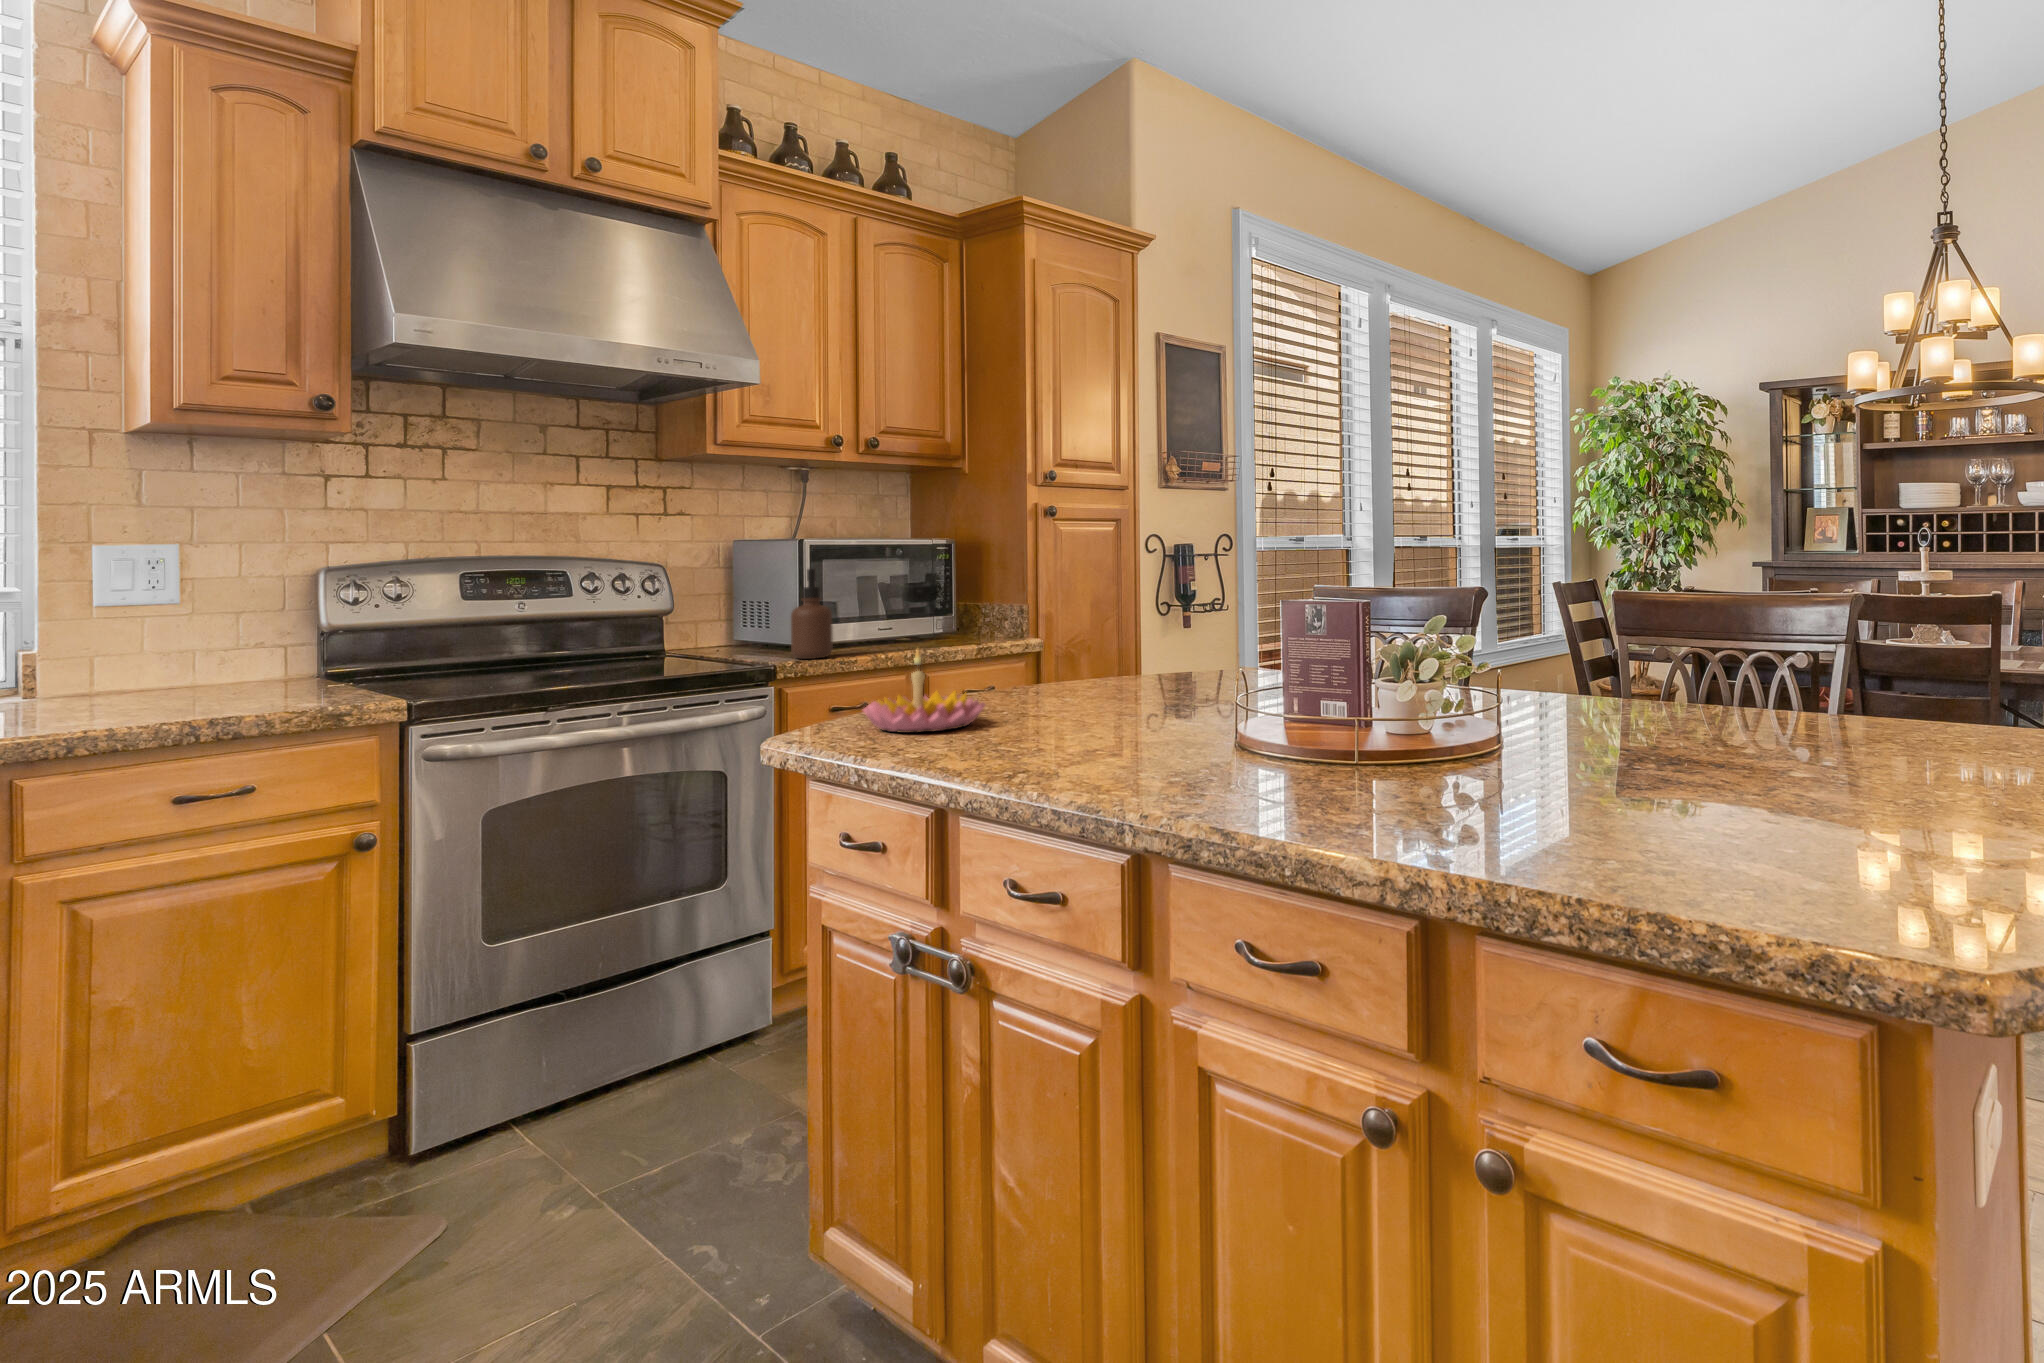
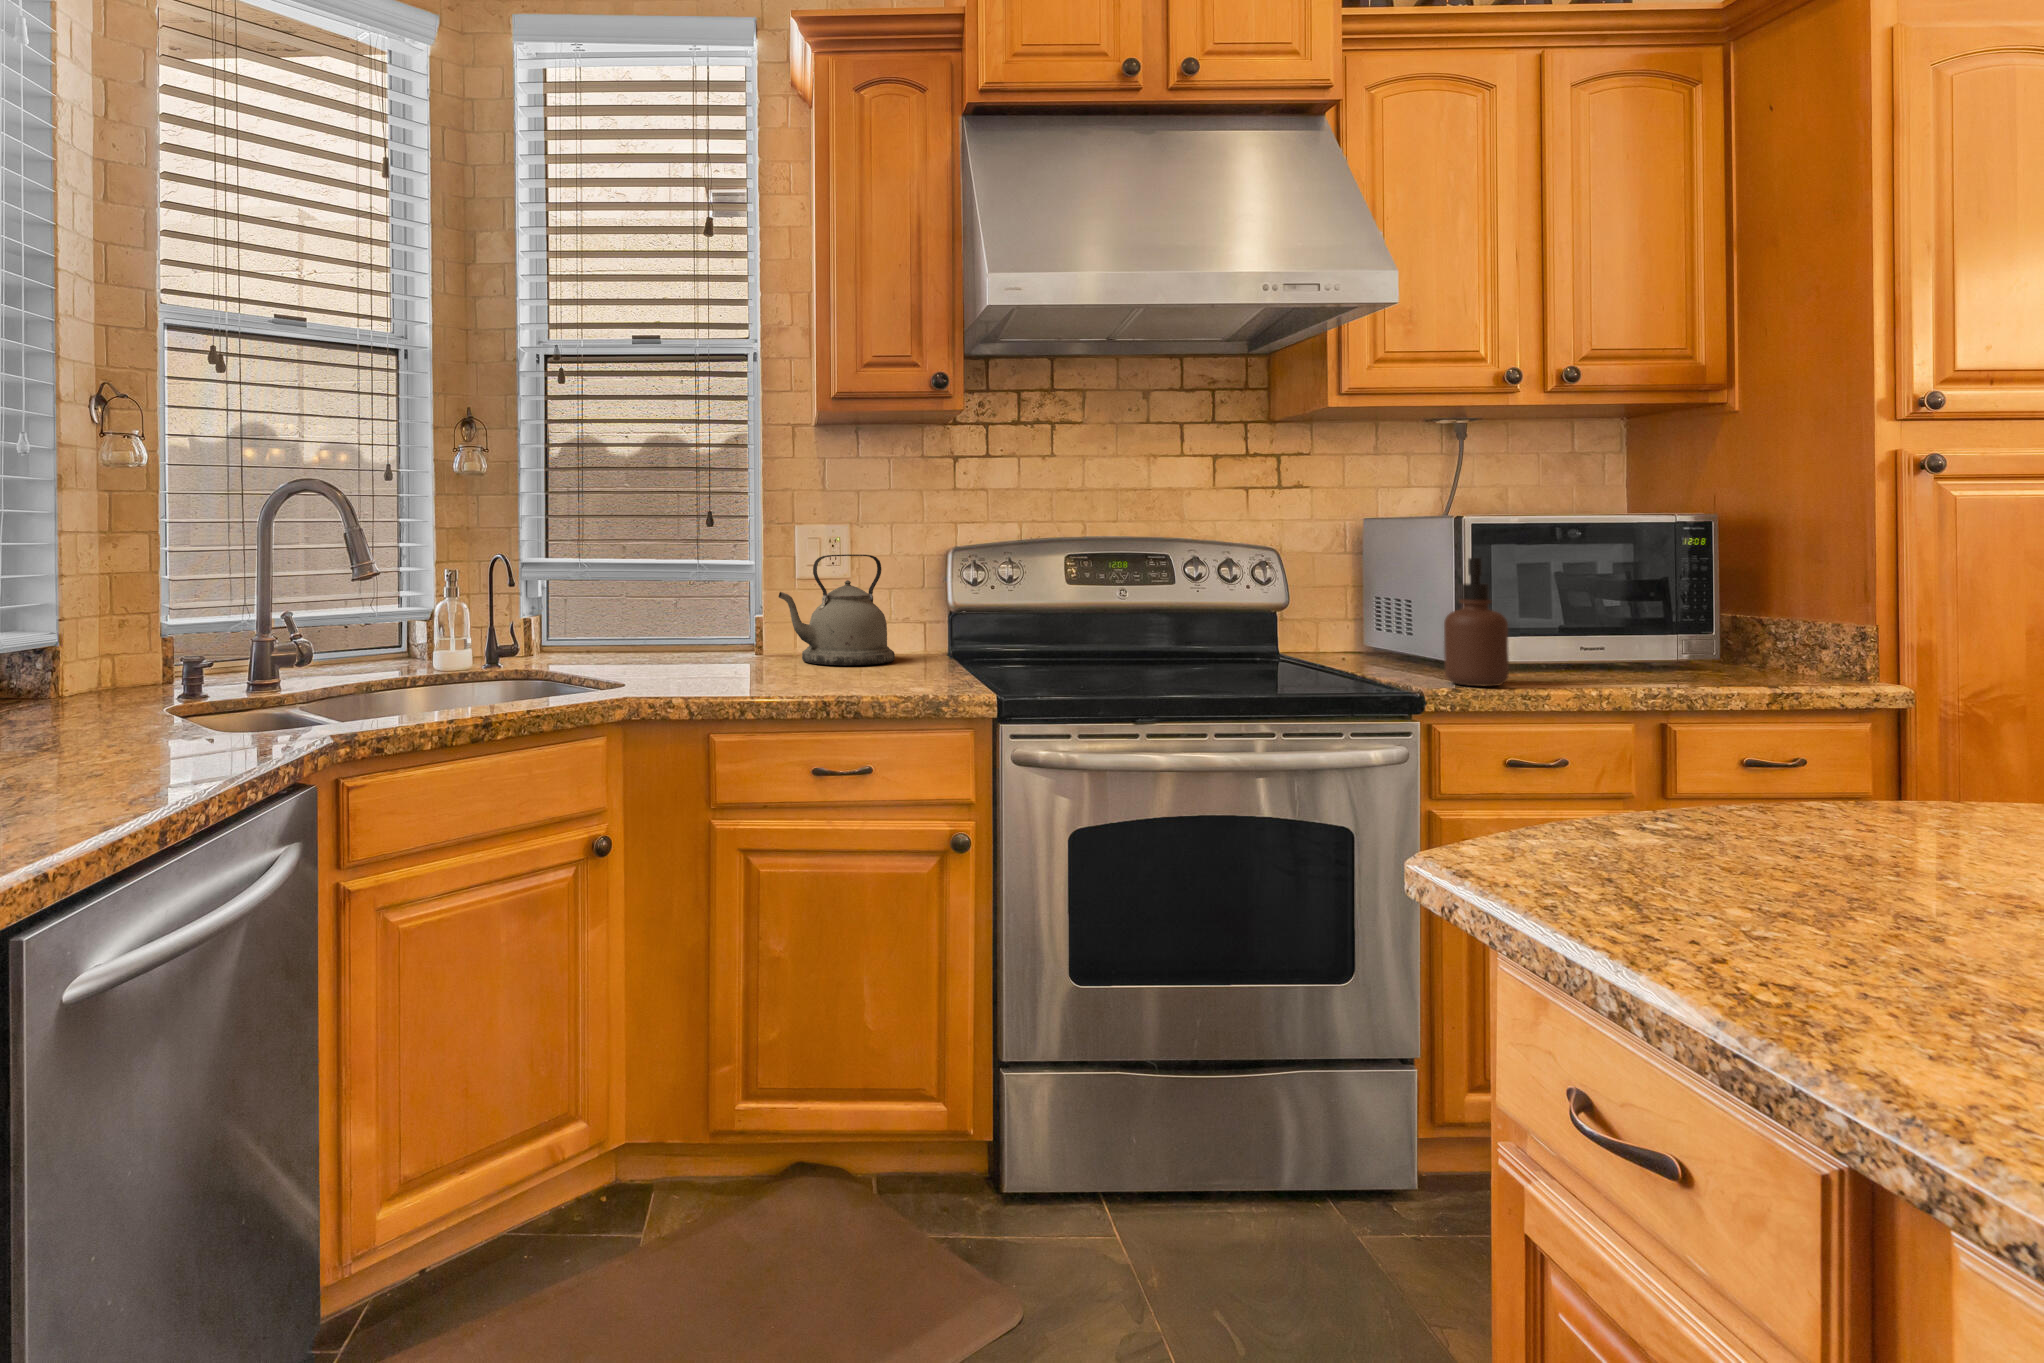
kettle: none [79,577,251,699] -> present [778,554,895,665]
candle holder: present [863,650,985,733] -> none [1600,738,1924,935]

